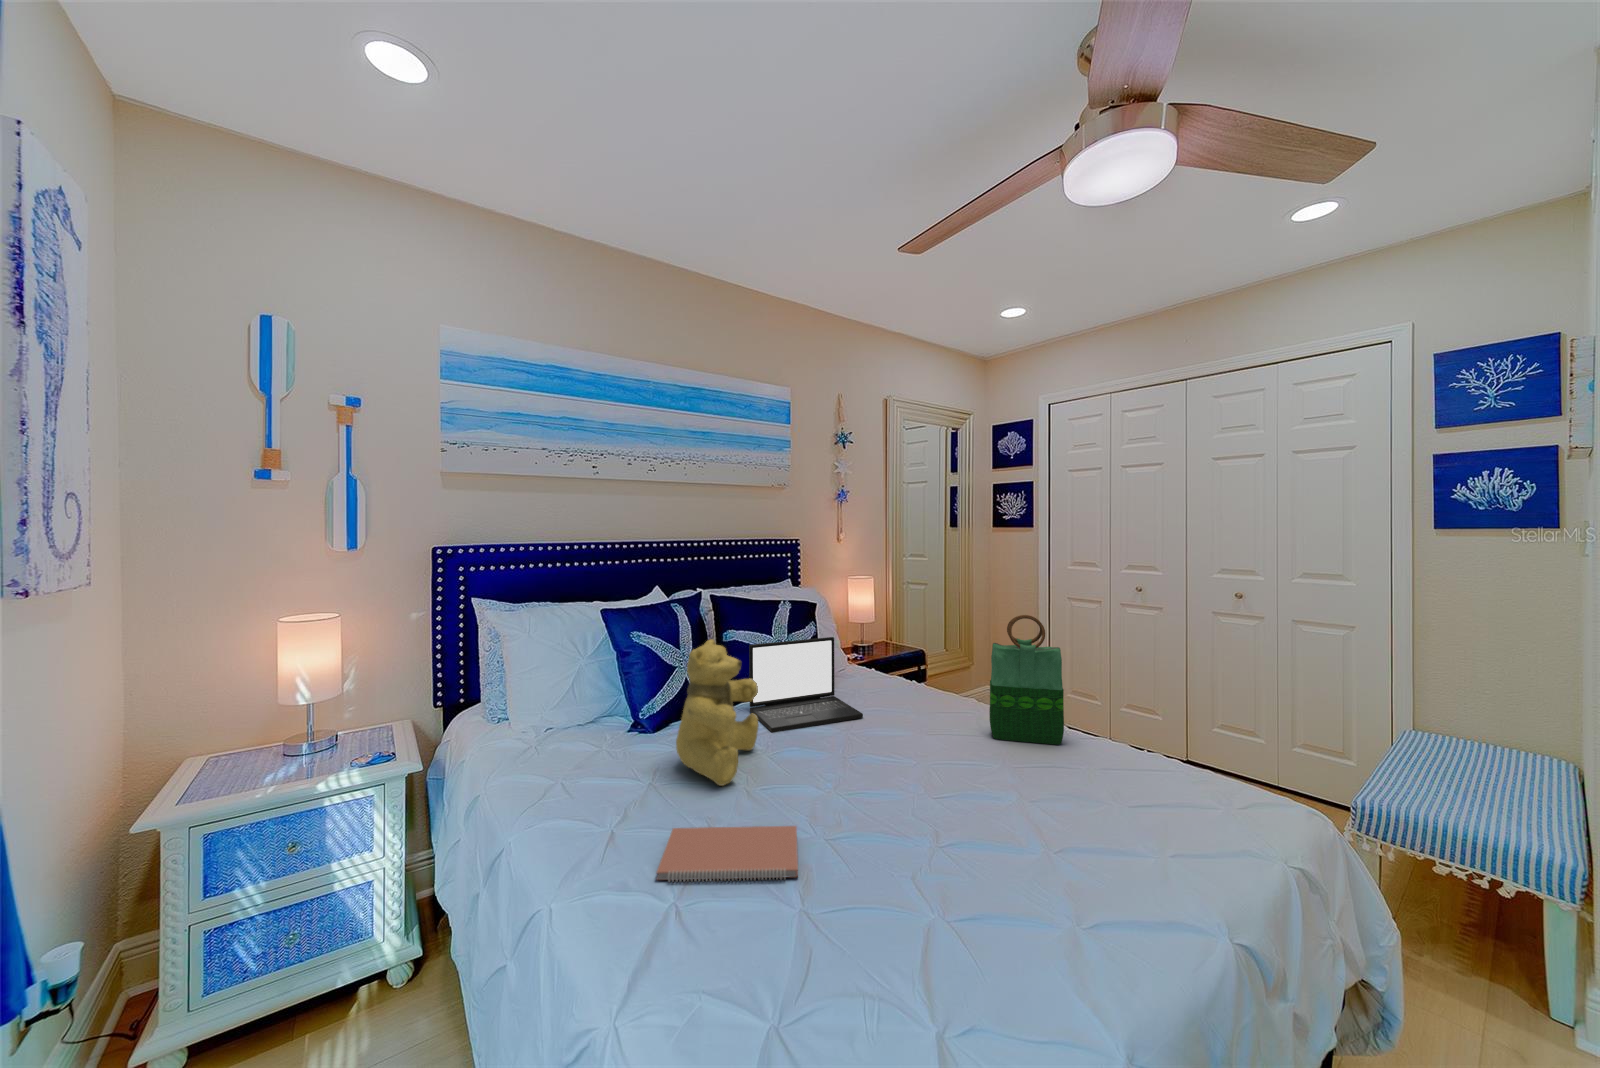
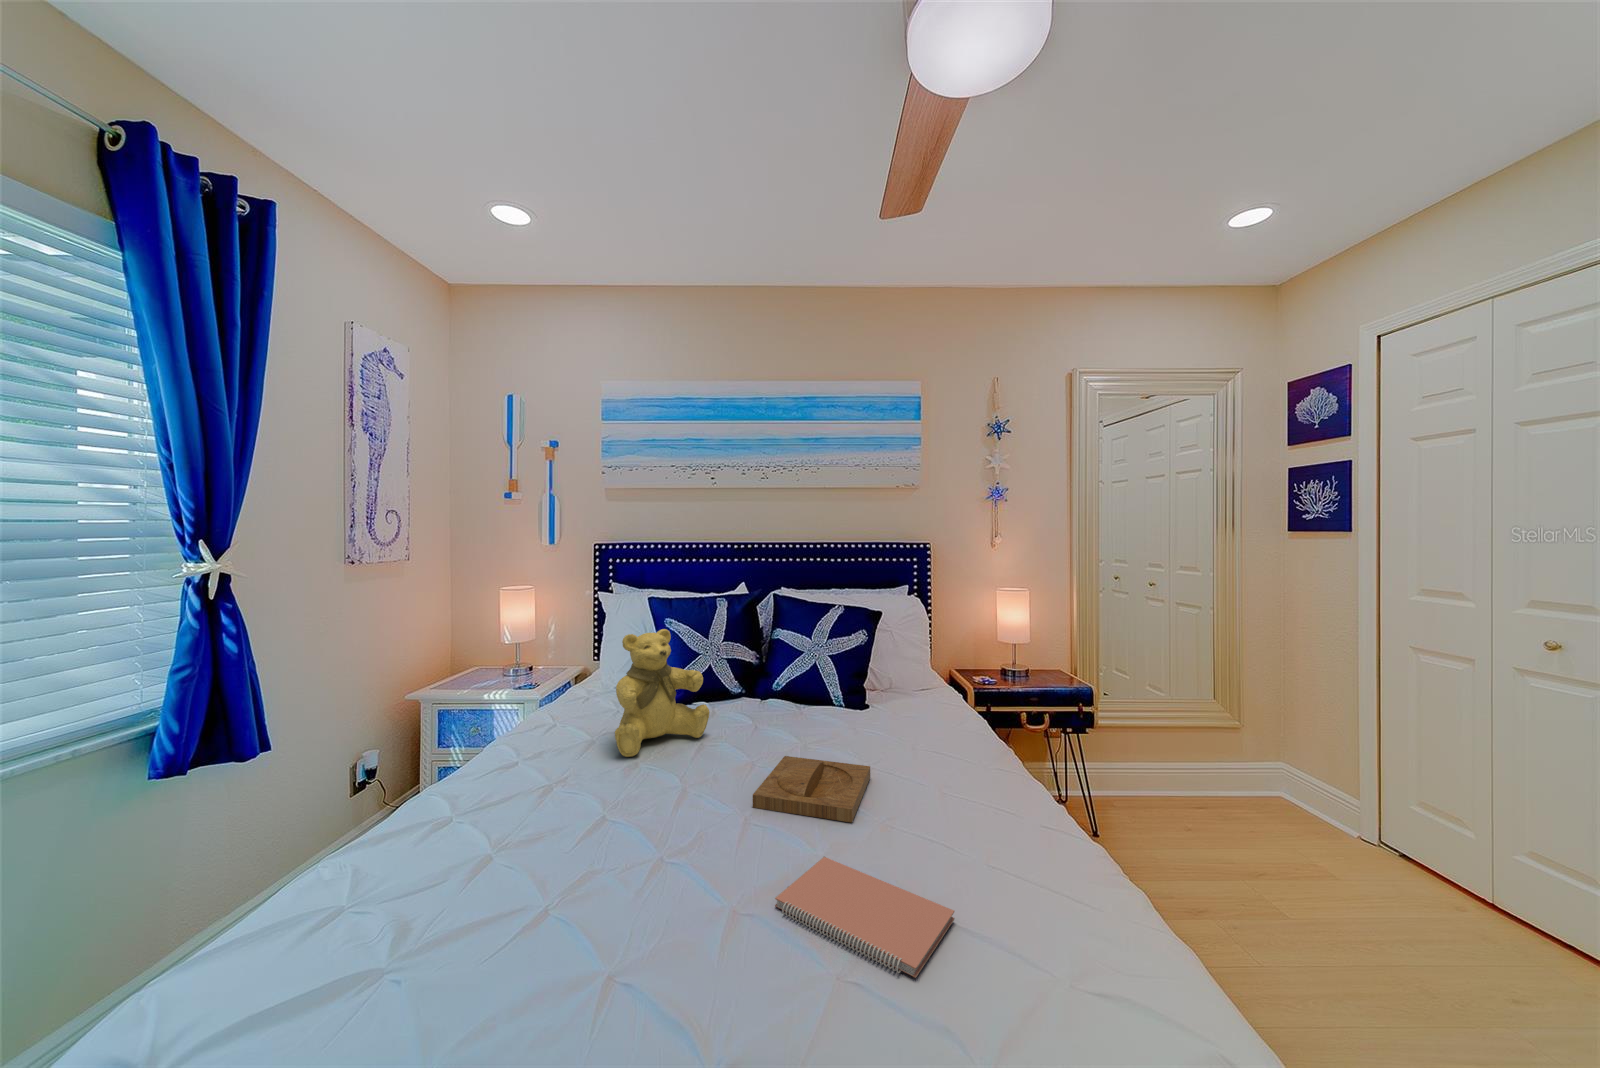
tote bag: present [989,615,1064,745] -> none [933,646,1023,831]
laptop: present [749,637,863,732] -> none [744,644,856,739]
tray: none [867,729,987,784] -> present [753,756,870,823]
notebook: present [656,826,798,882] -> present [775,857,955,978]

